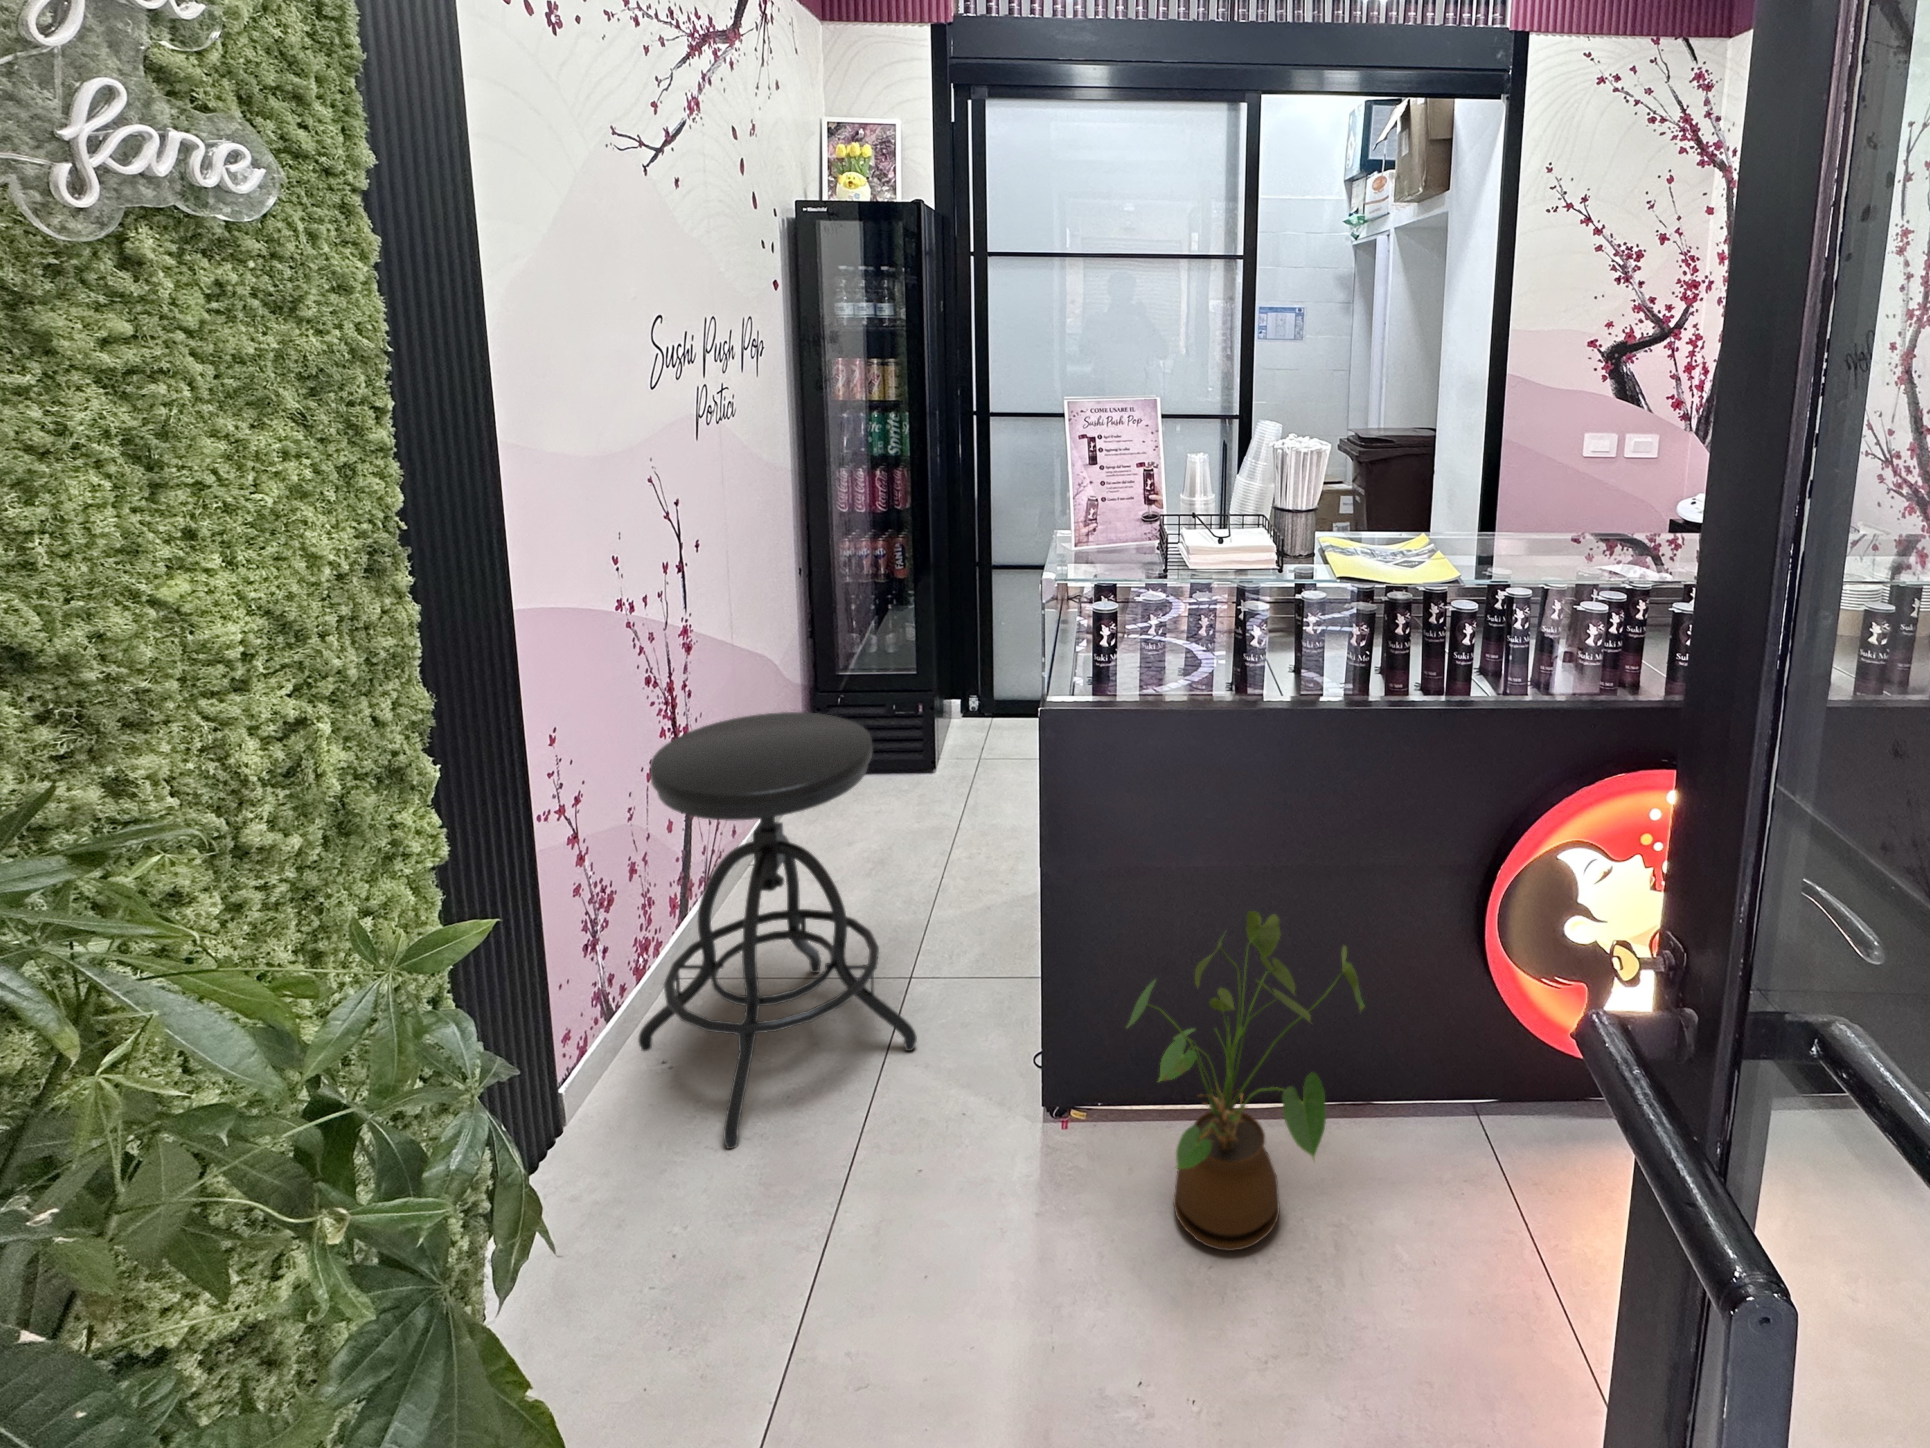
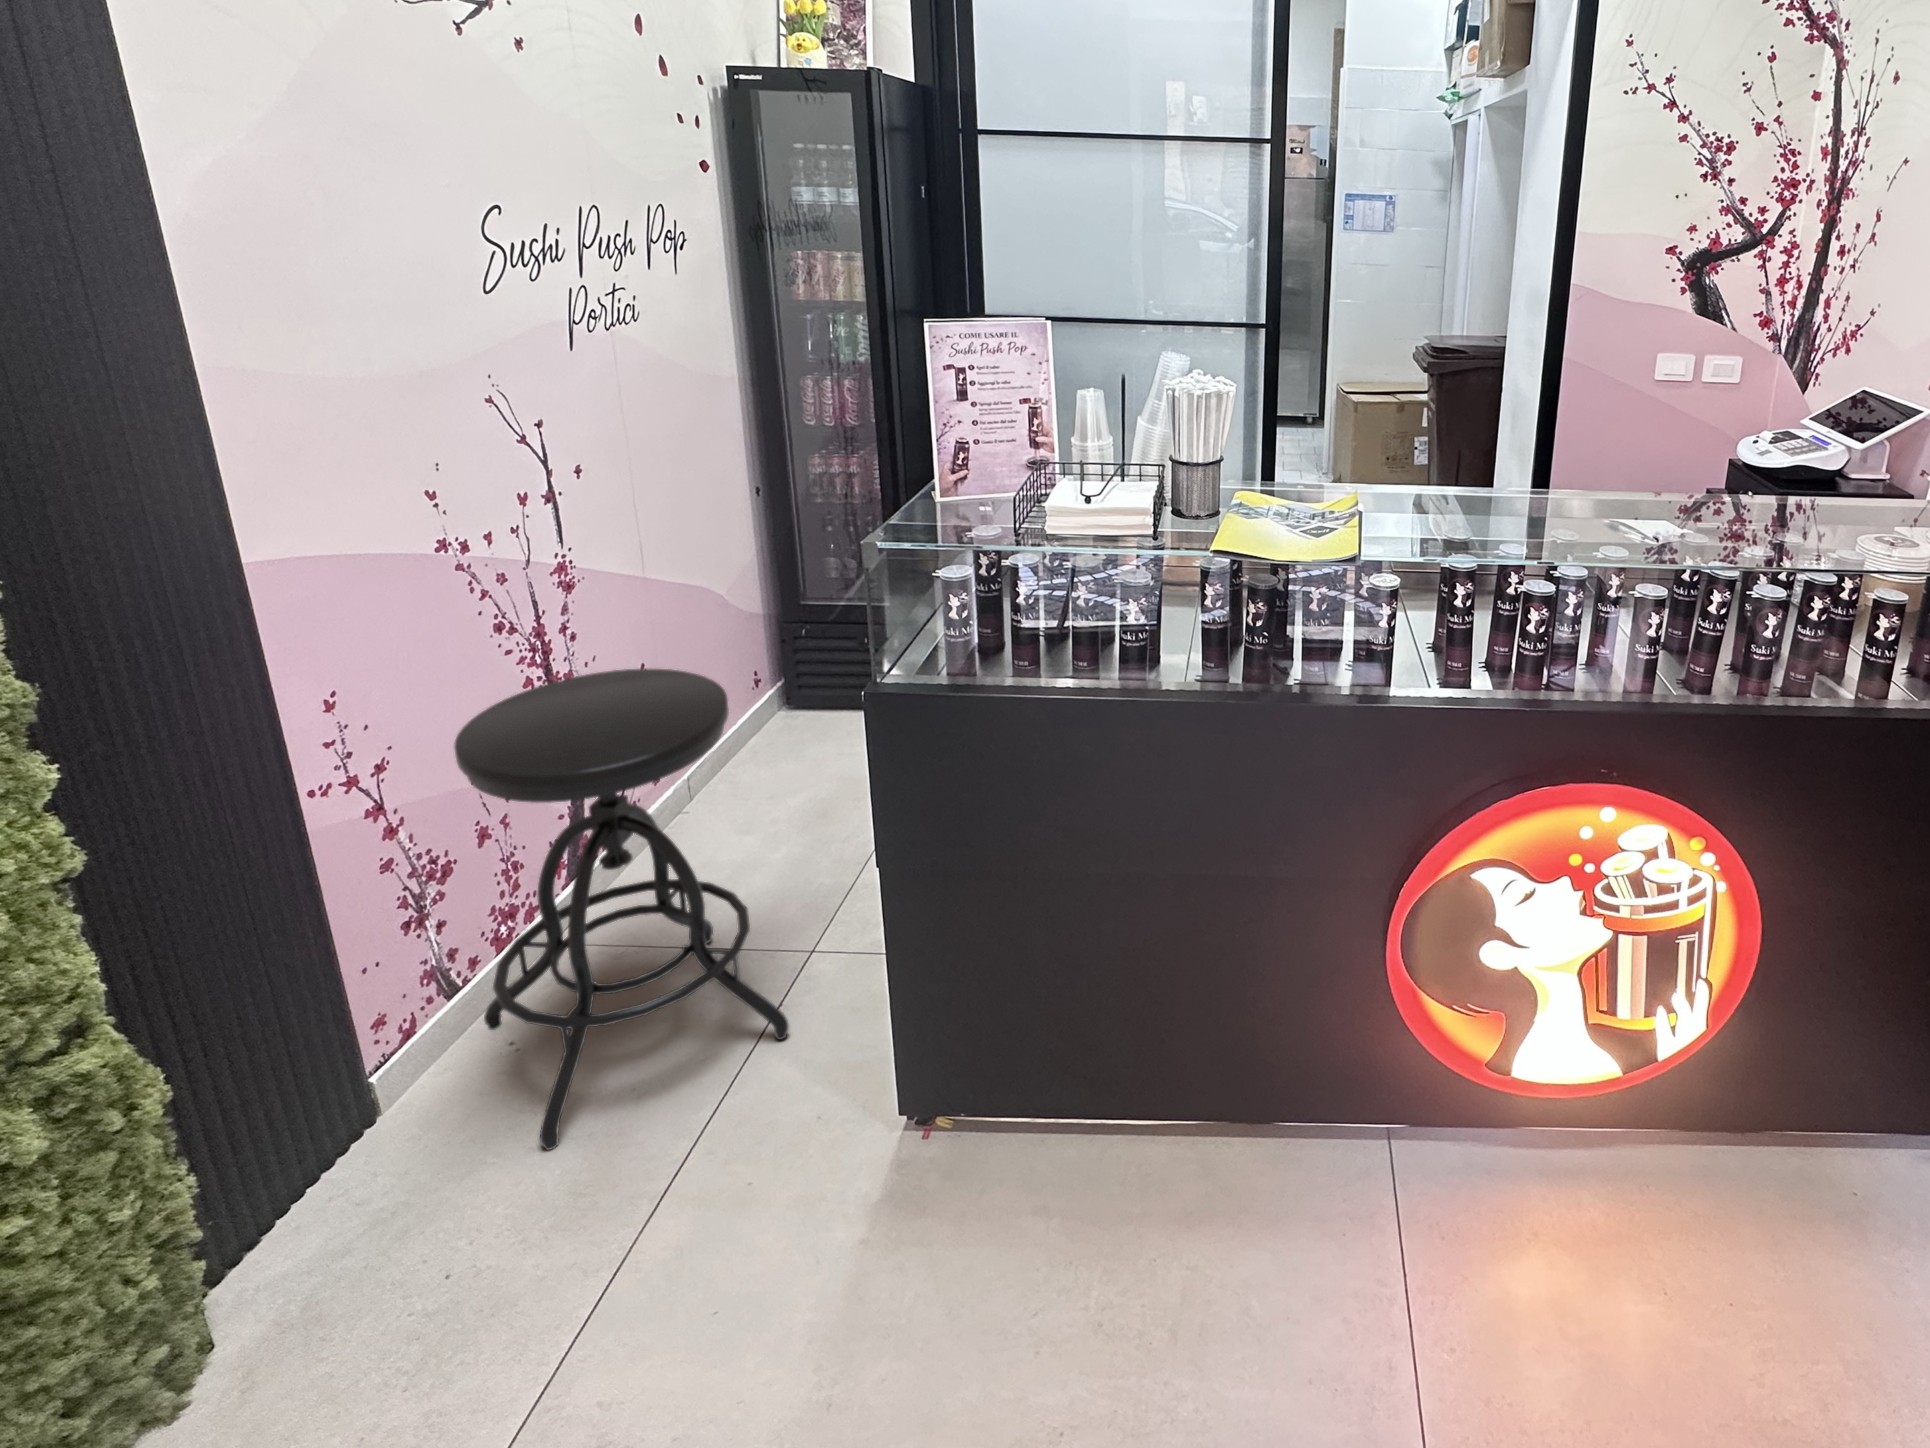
house plant: present [1127,911,1365,1251] -> none [941,925,1222,1294]

